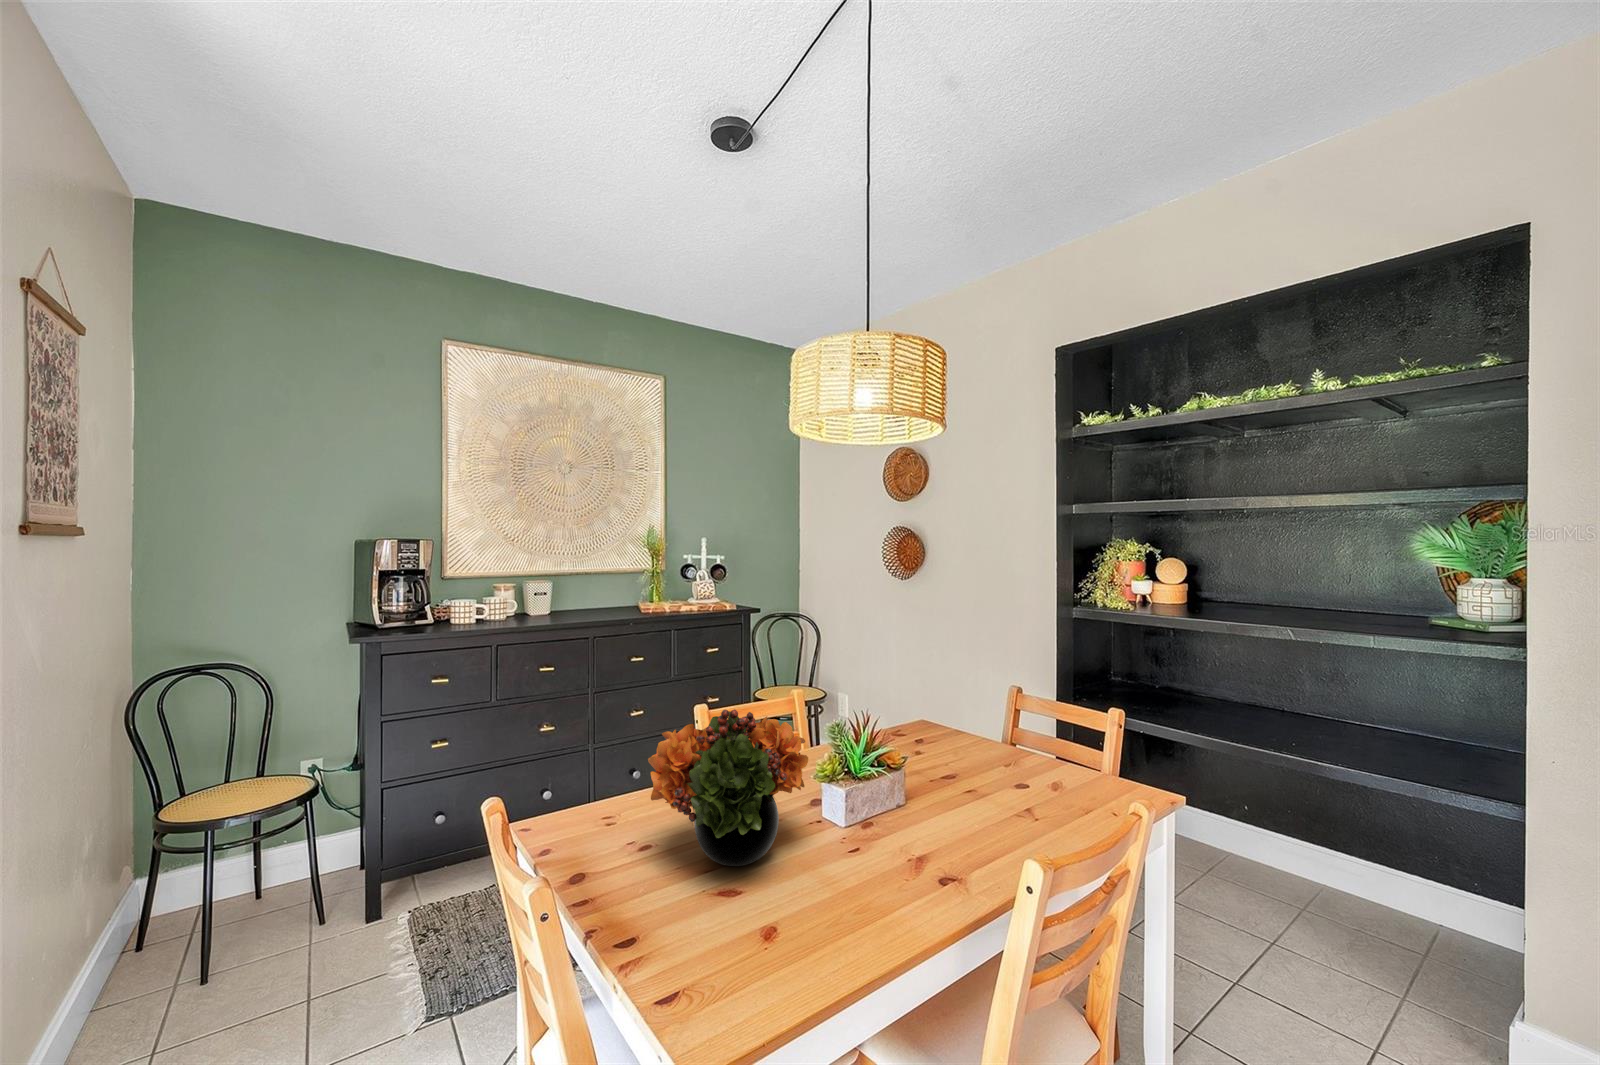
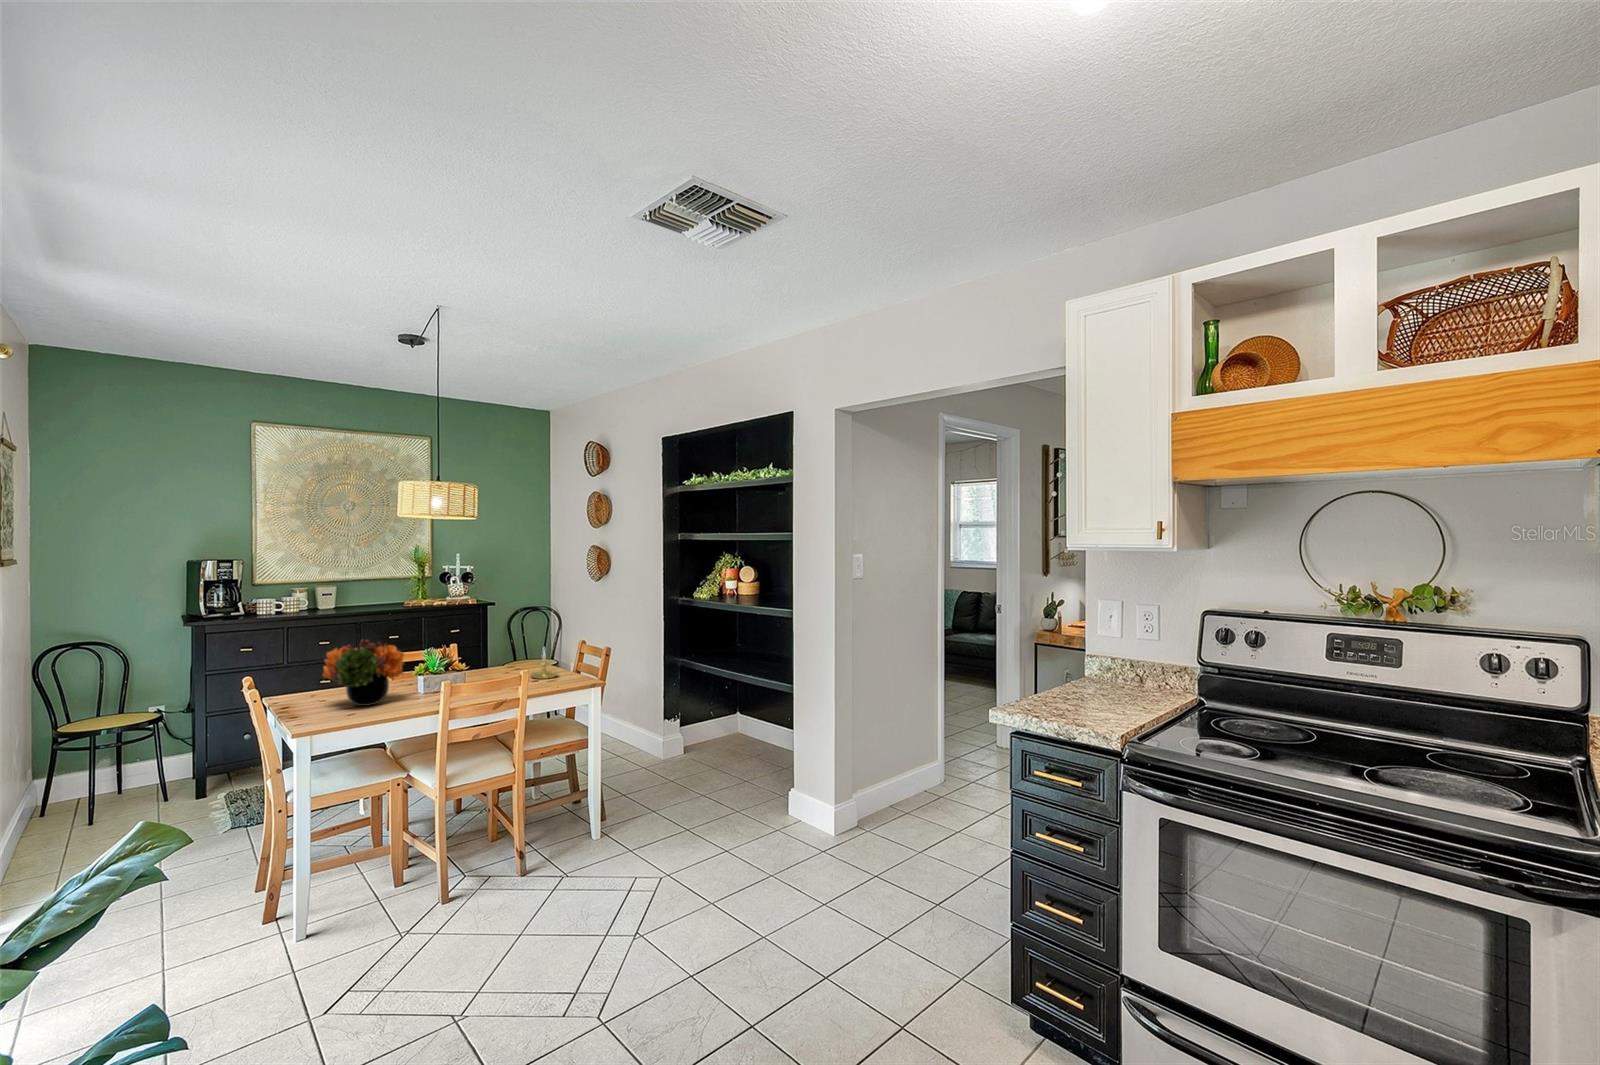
candle holder: none [950,703,1015,768] -> present [530,651,558,679]

